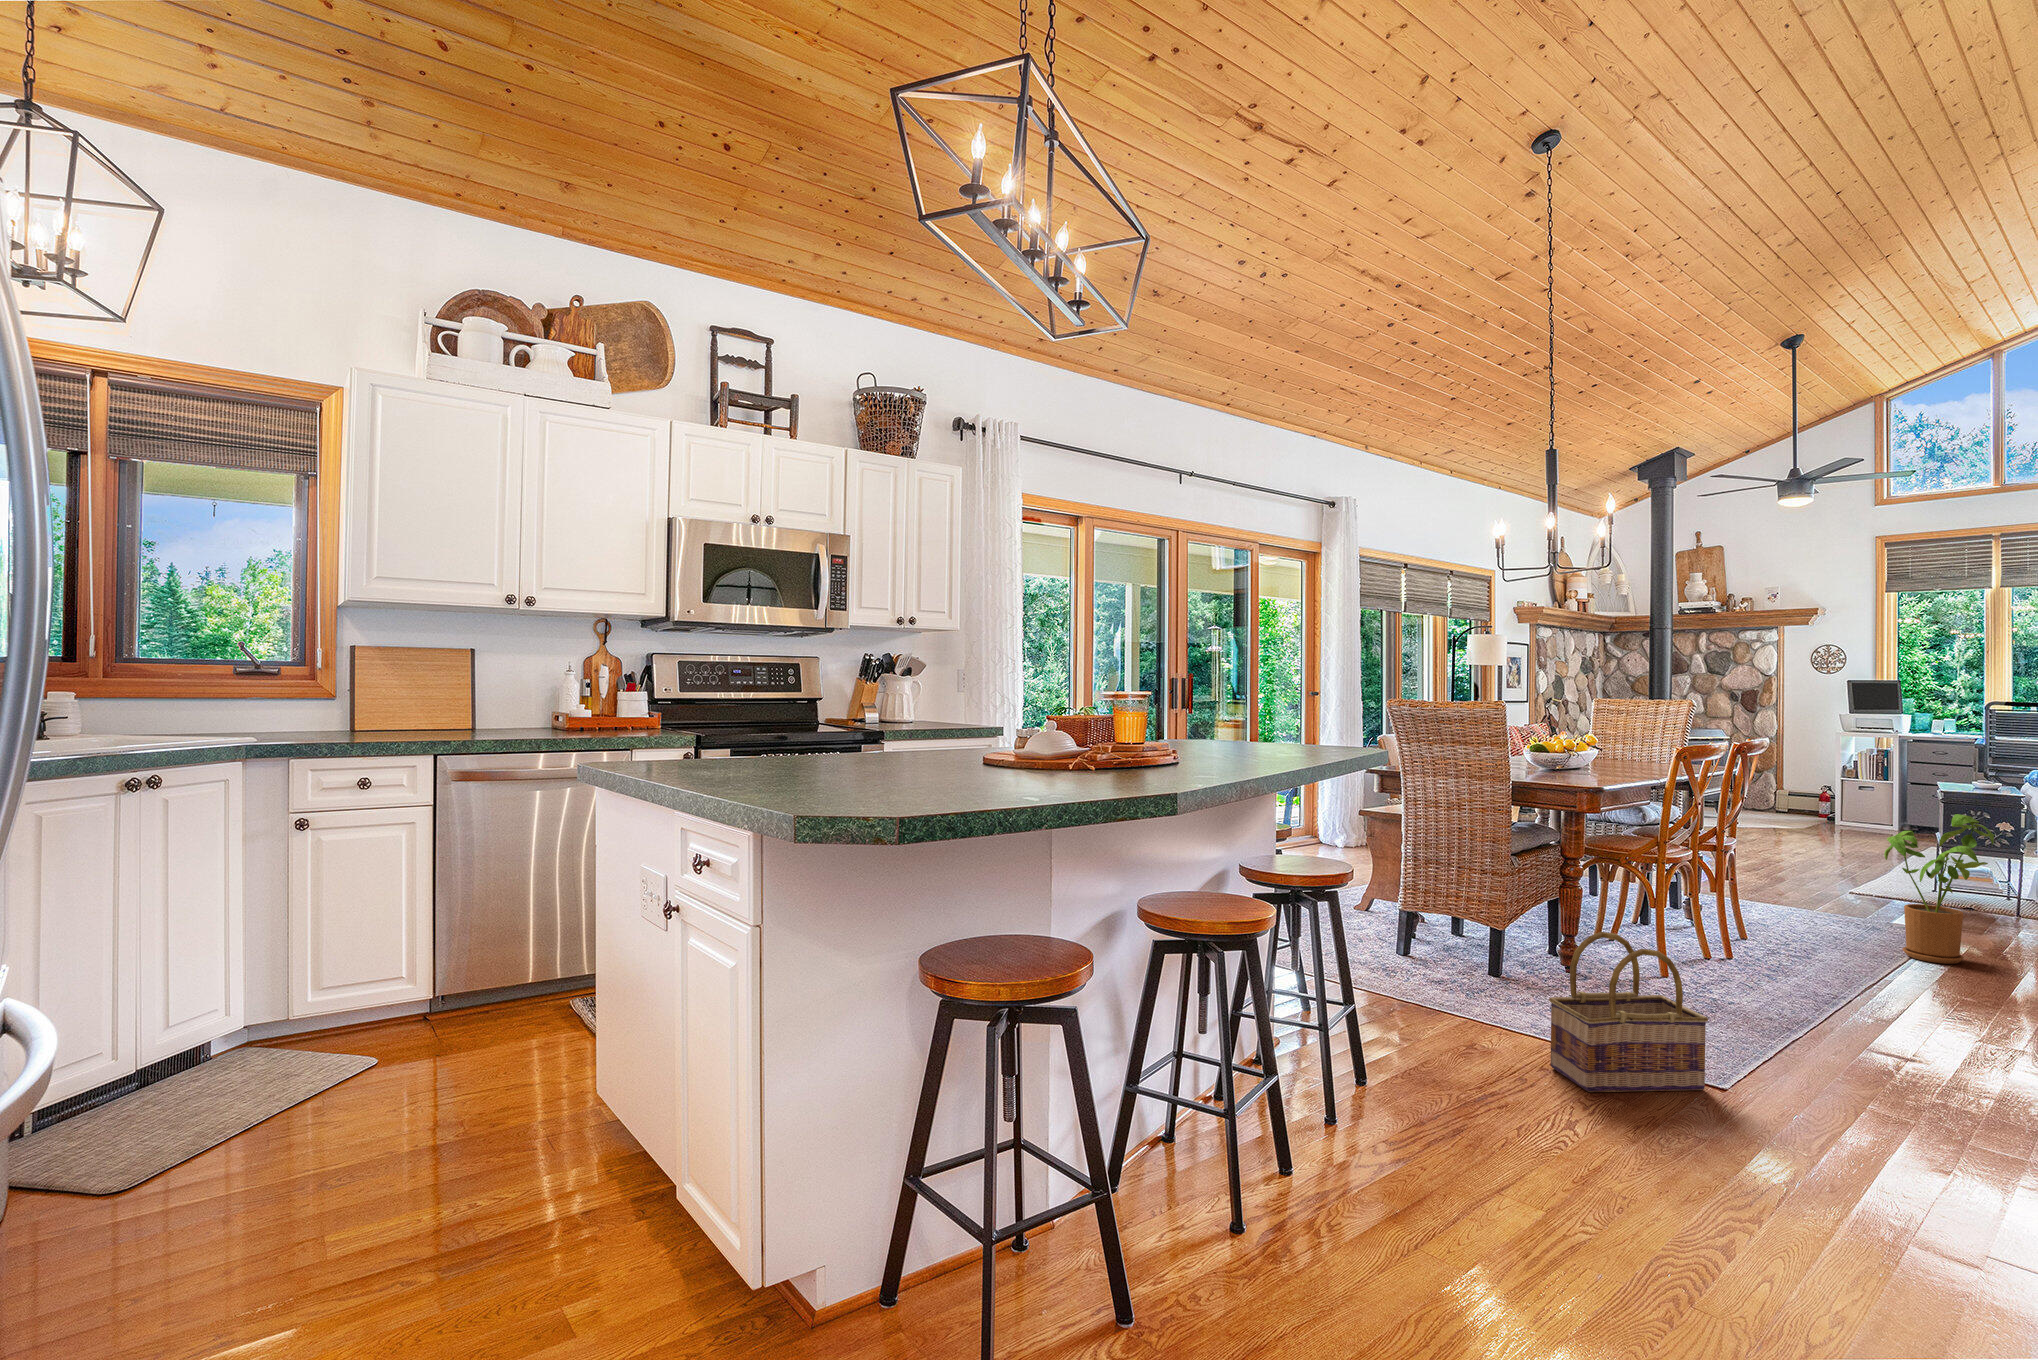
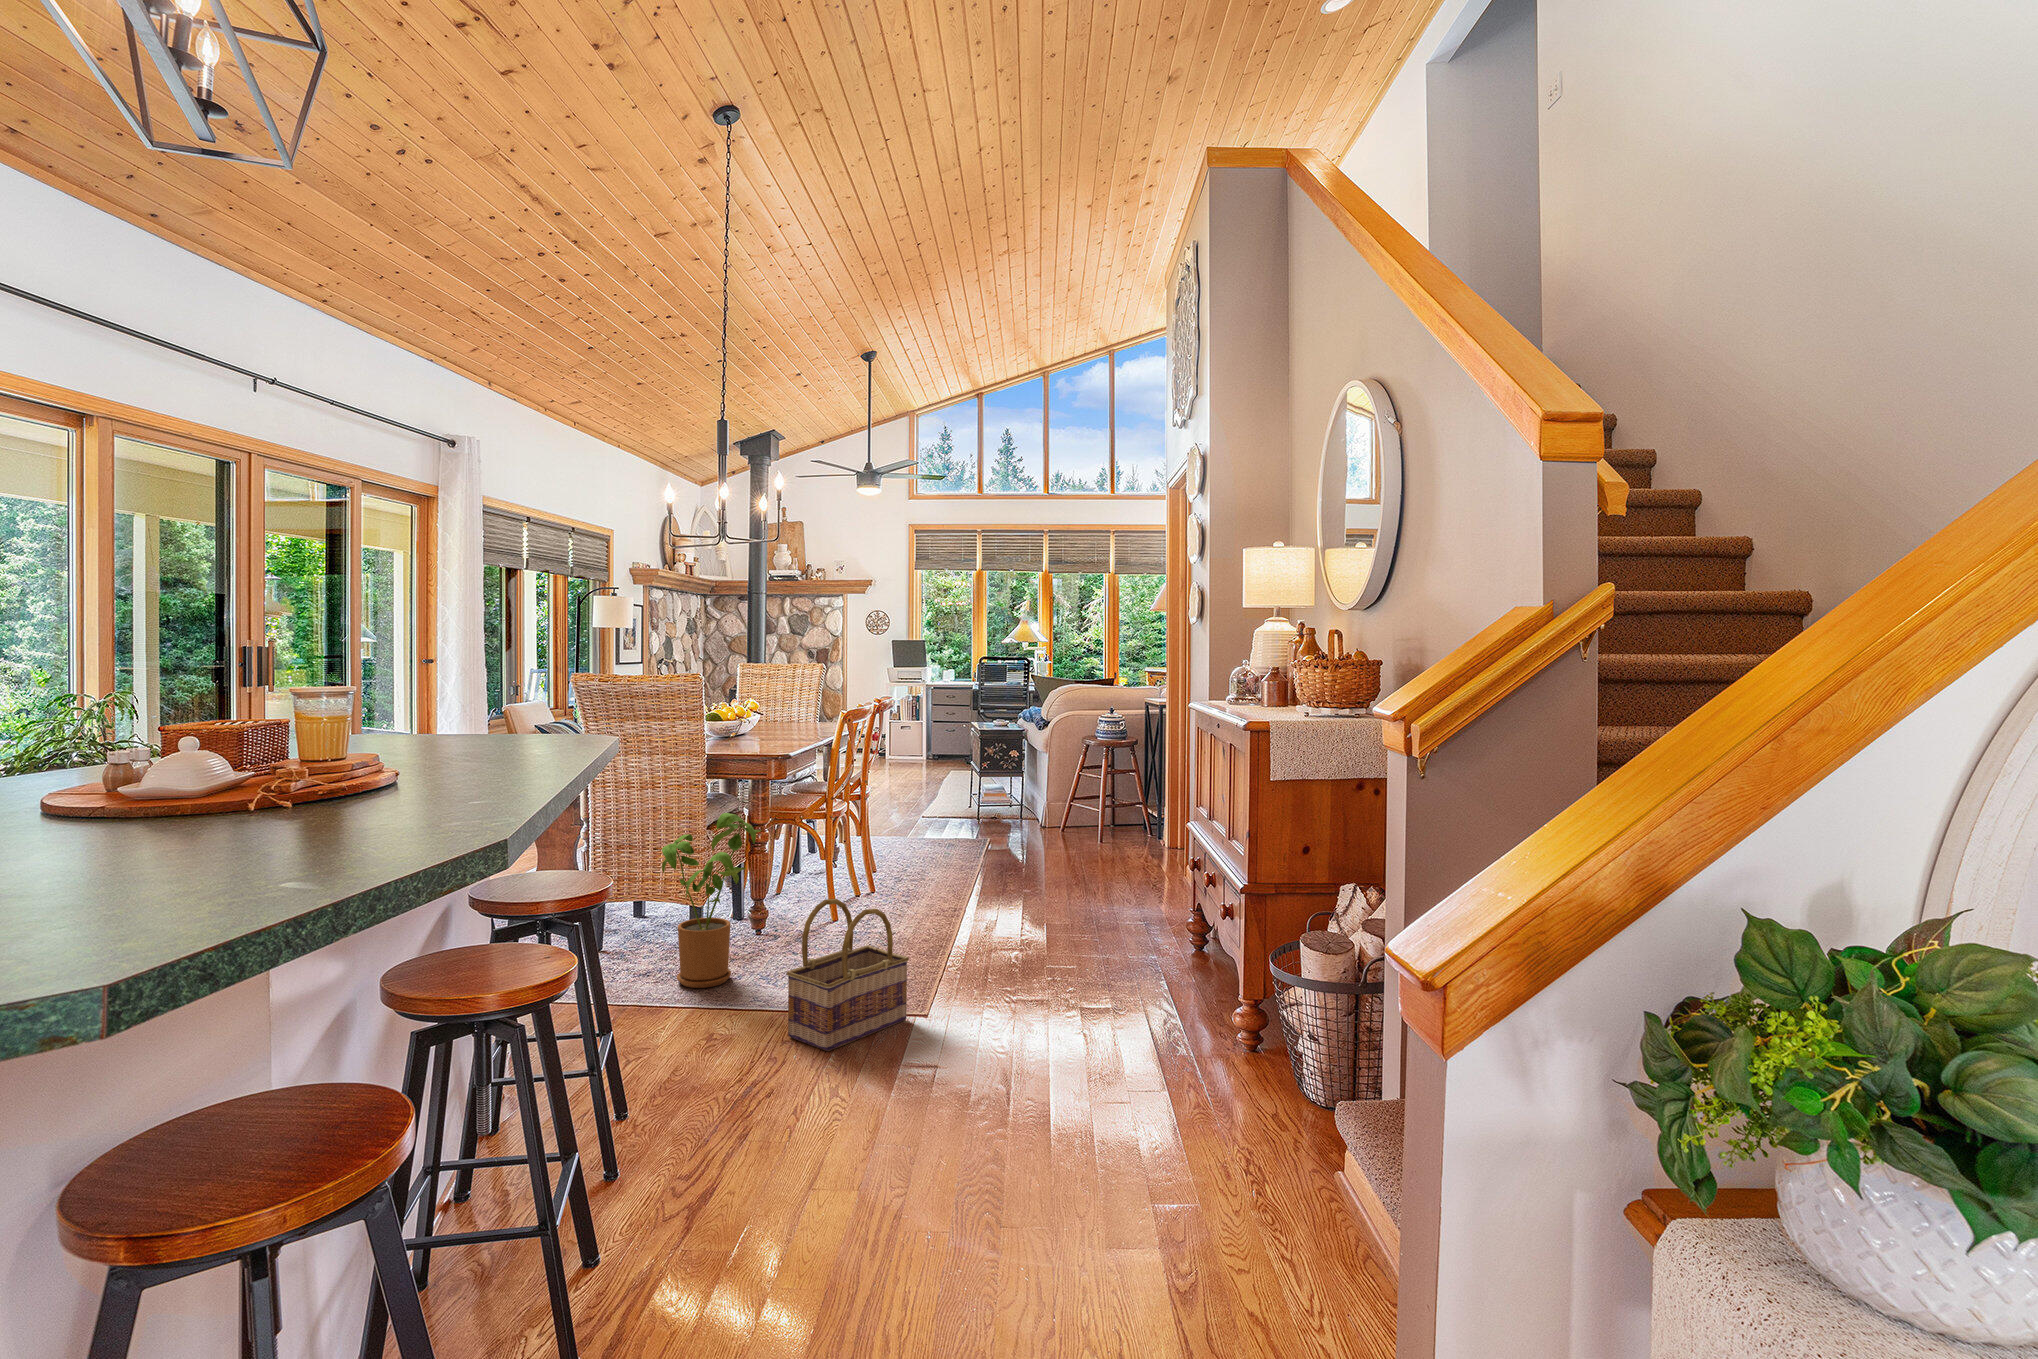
house plant: present [1884,814,1994,964] -> present [662,813,760,988]

